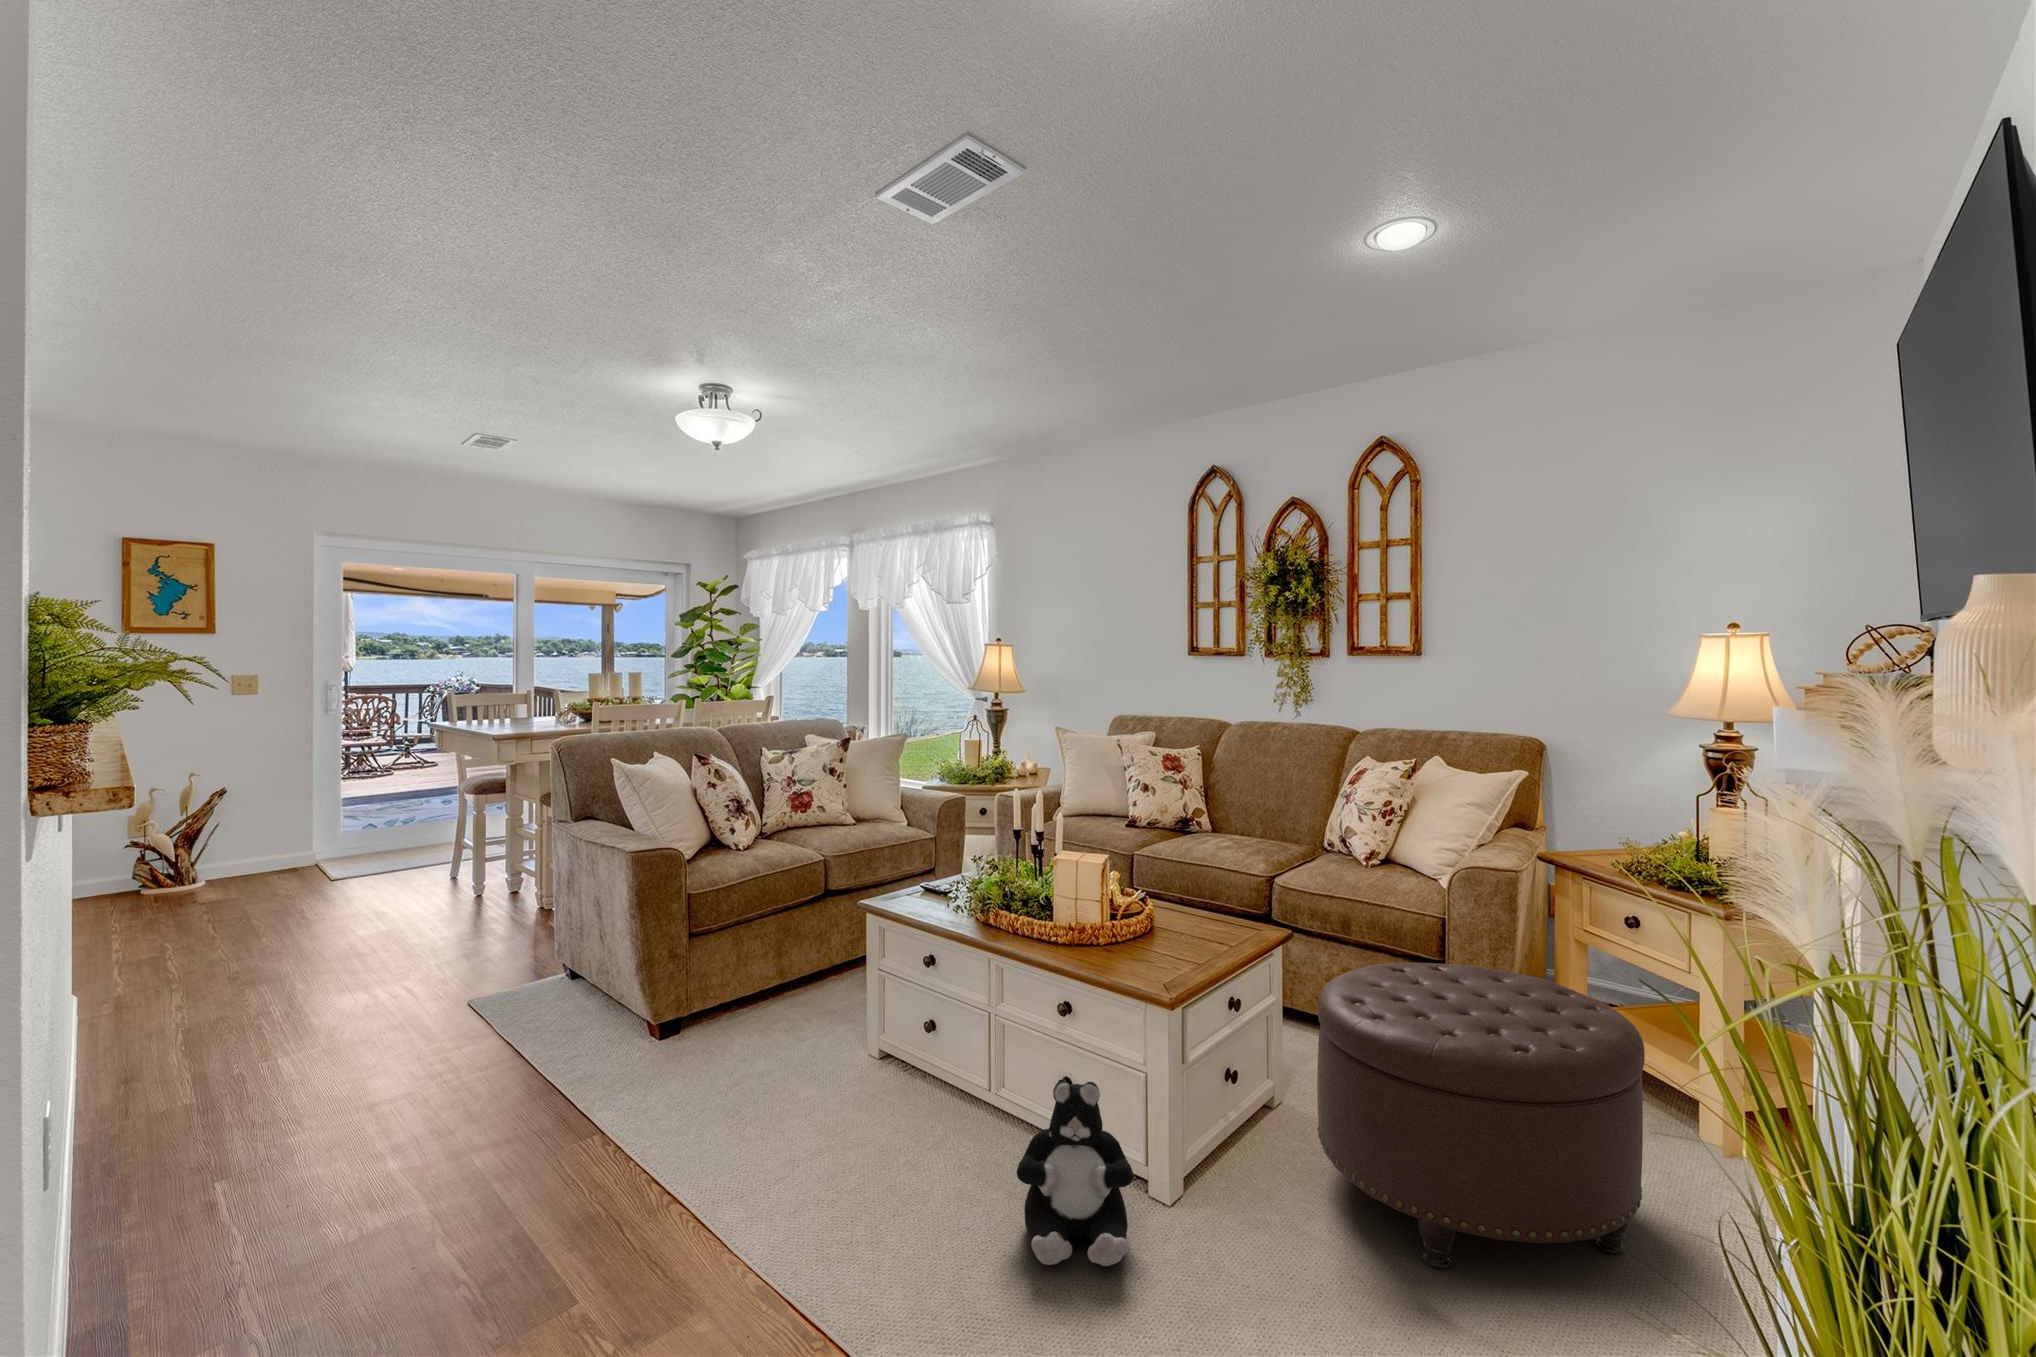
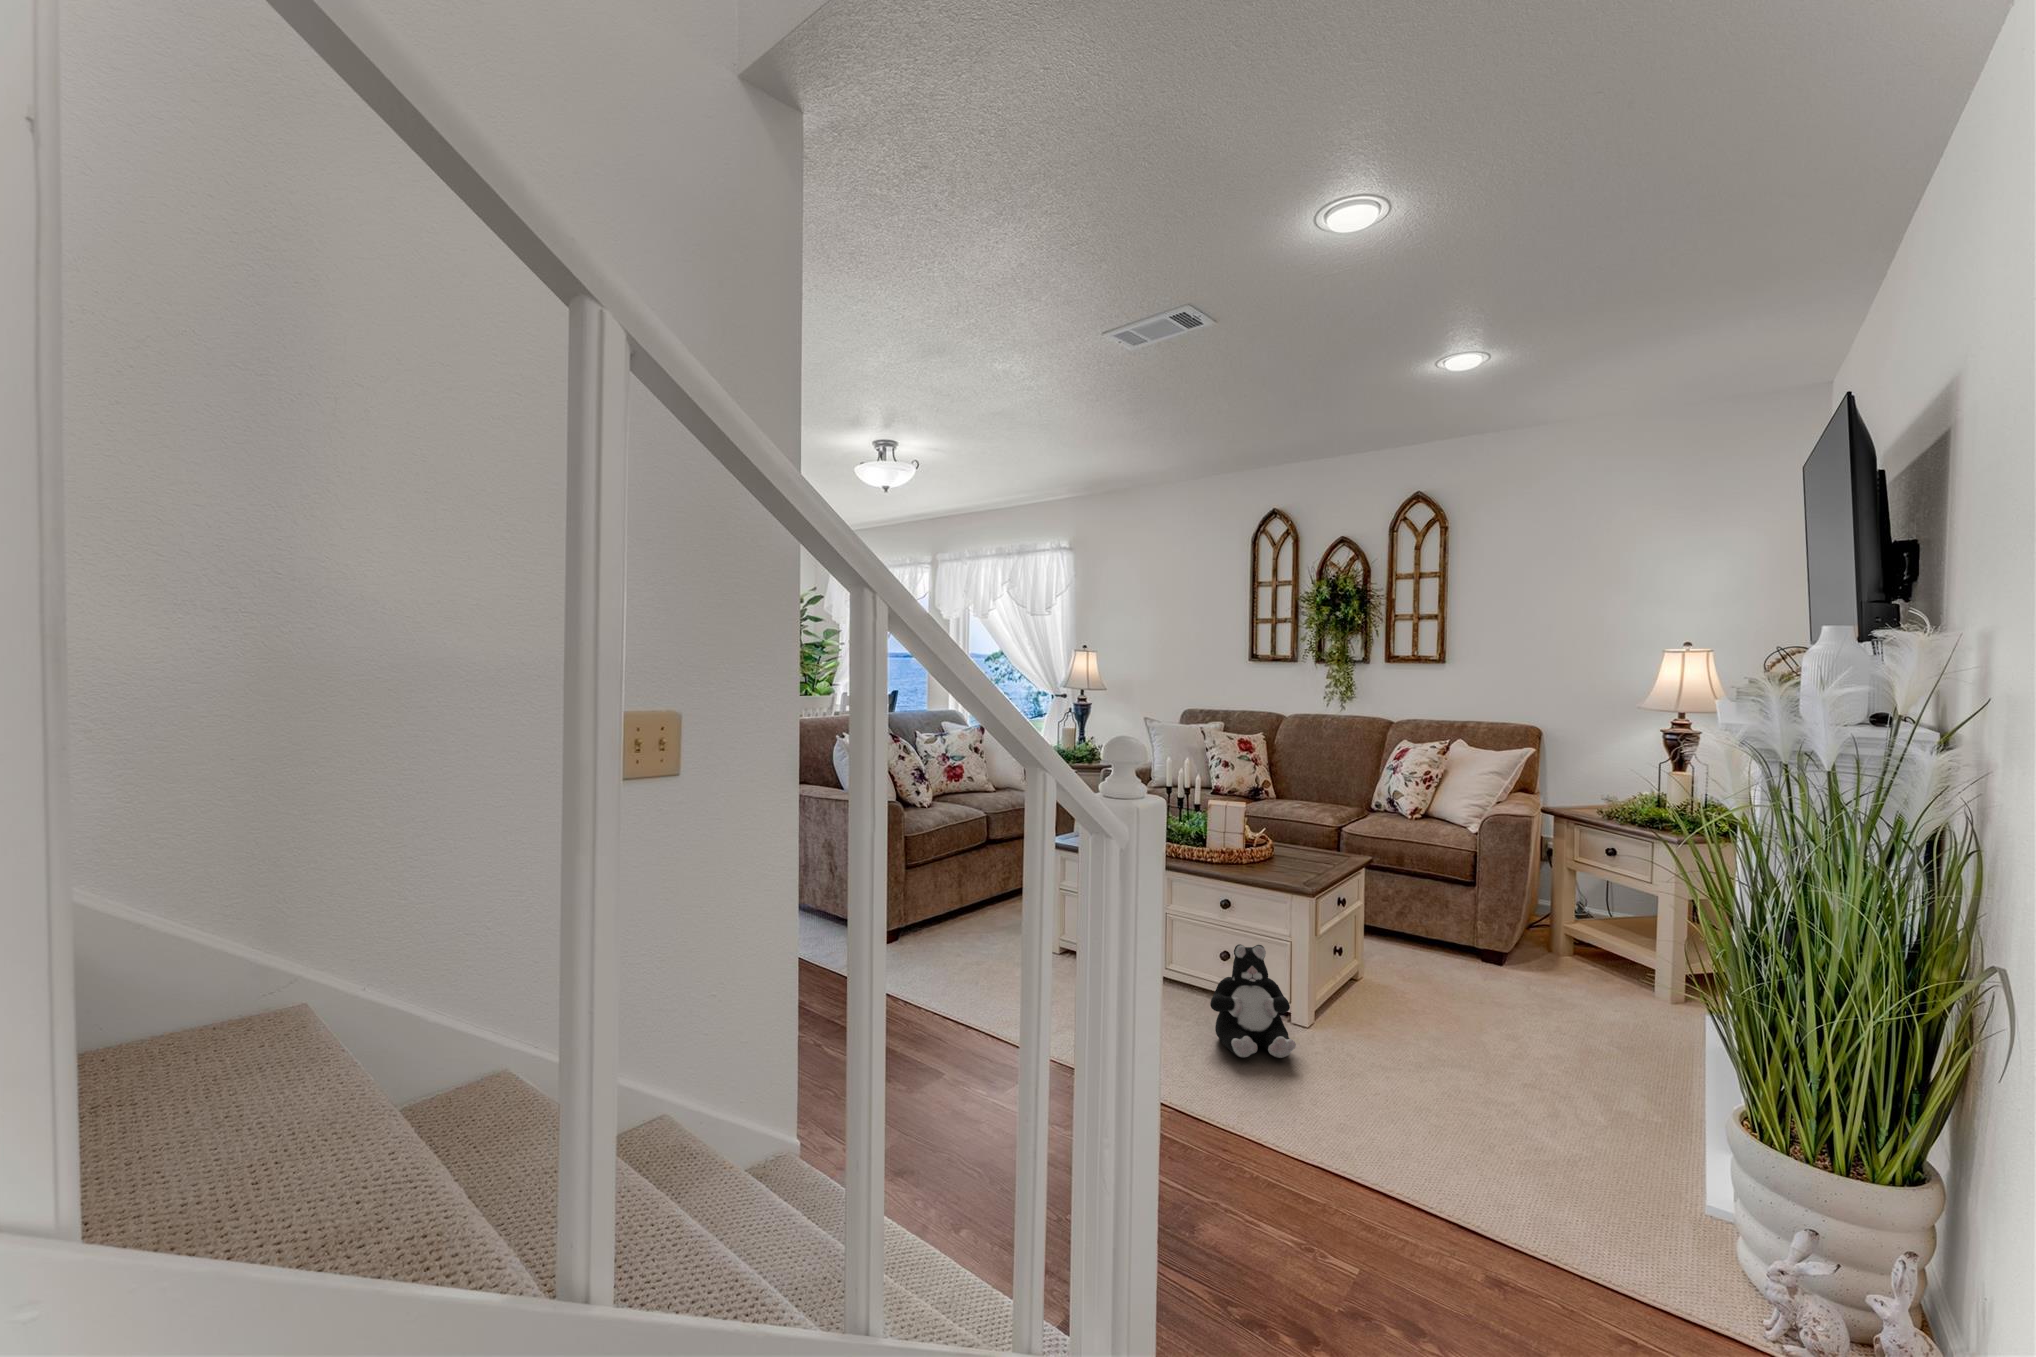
ottoman: present [1317,963,1645,1268] -> none [1403,876,1629,1061]

